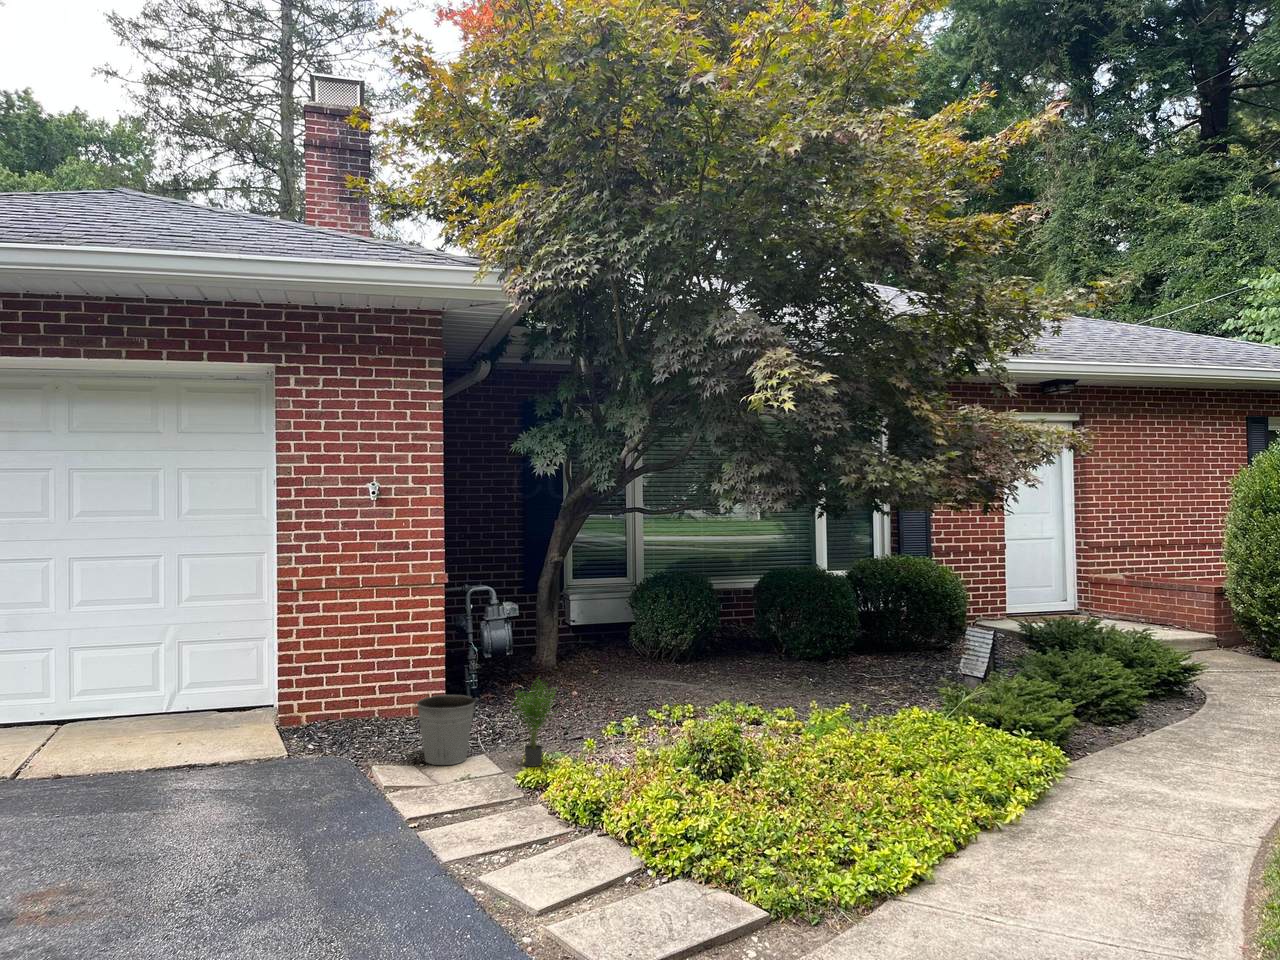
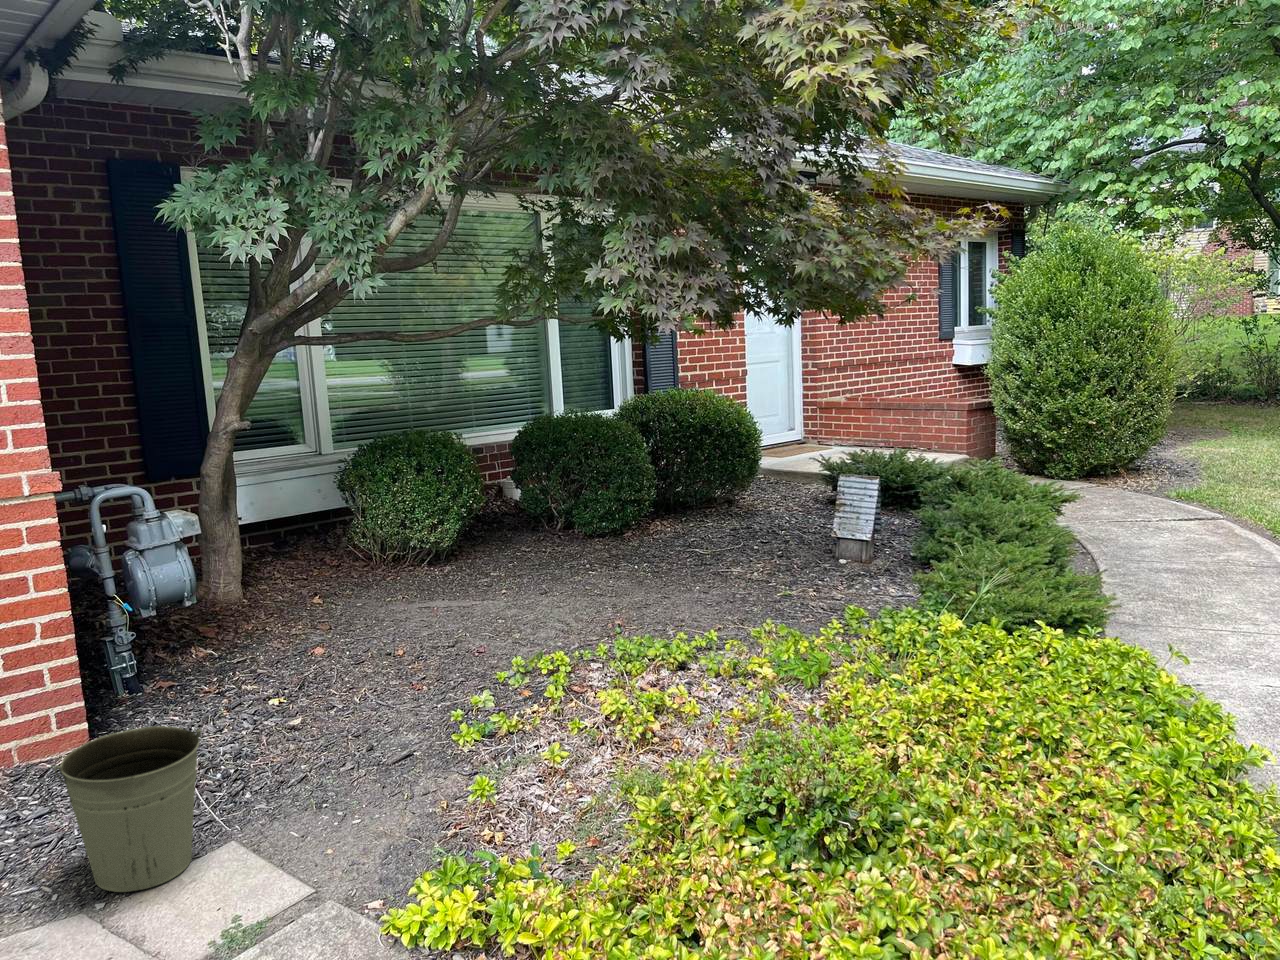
potted plant: present [516,677,557,767] -> none [275,664,392,846]

